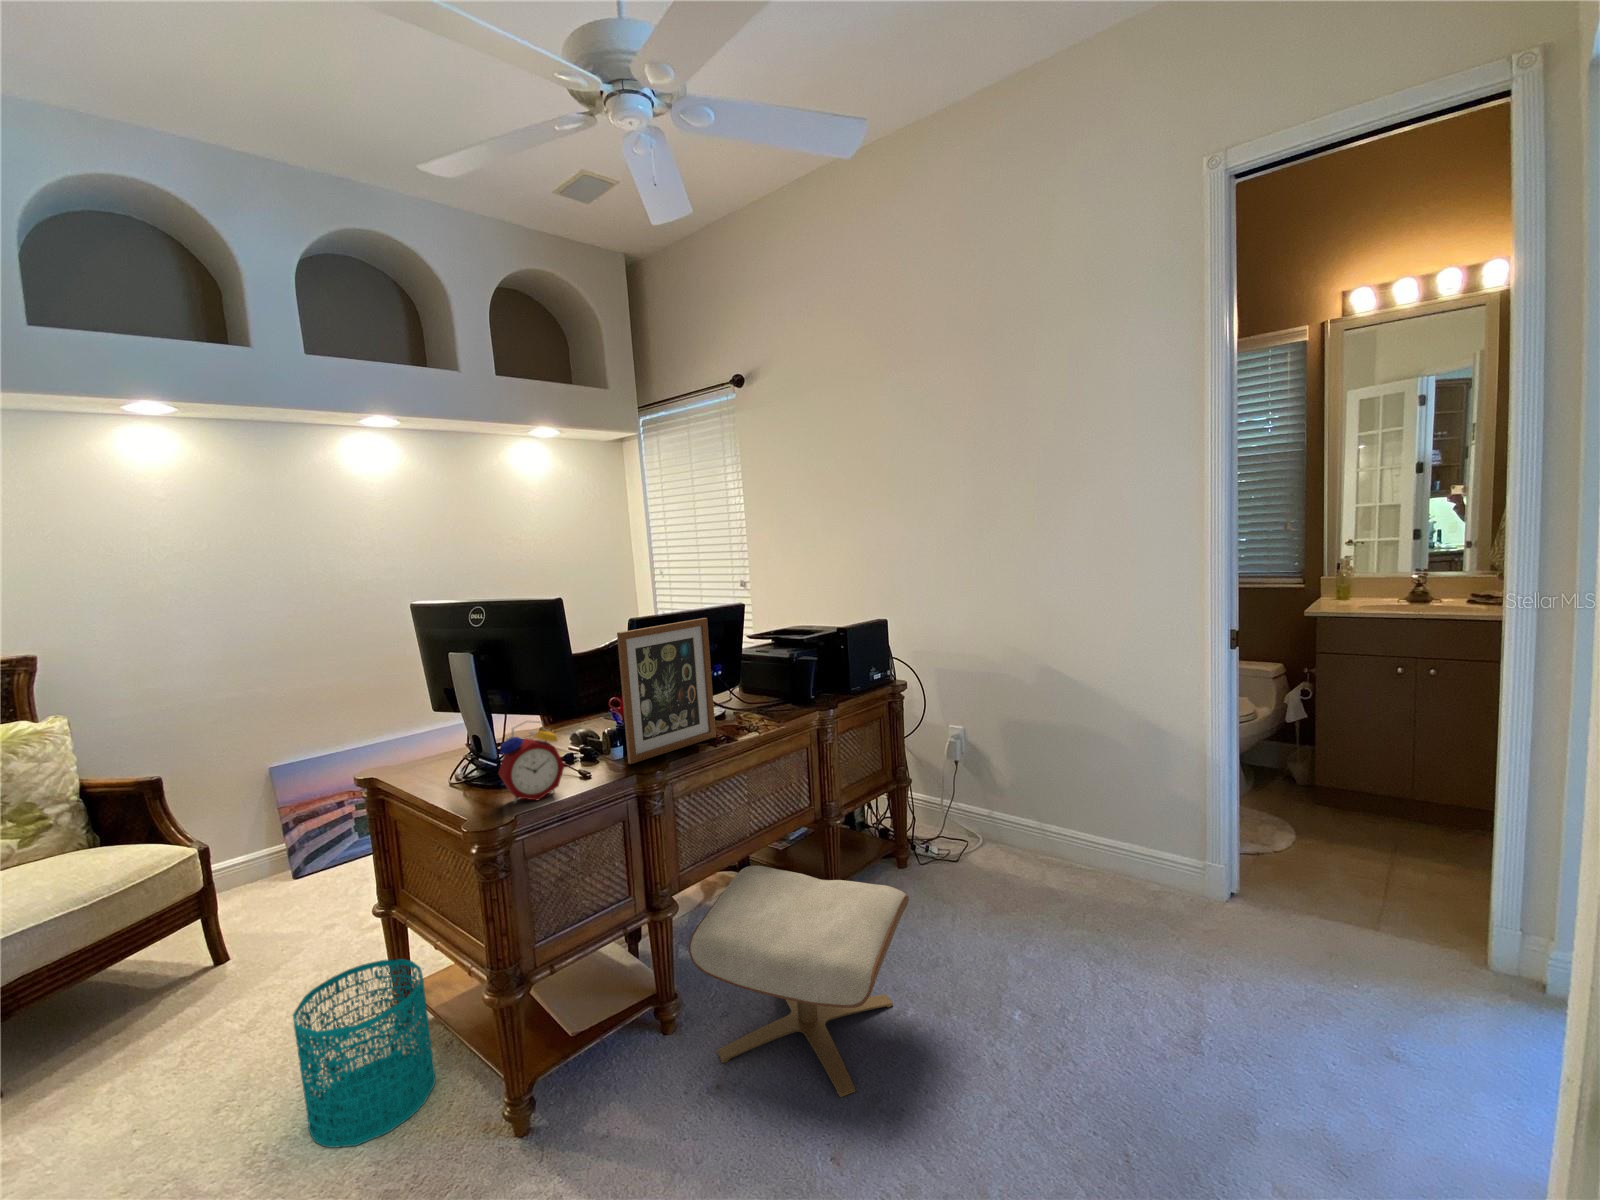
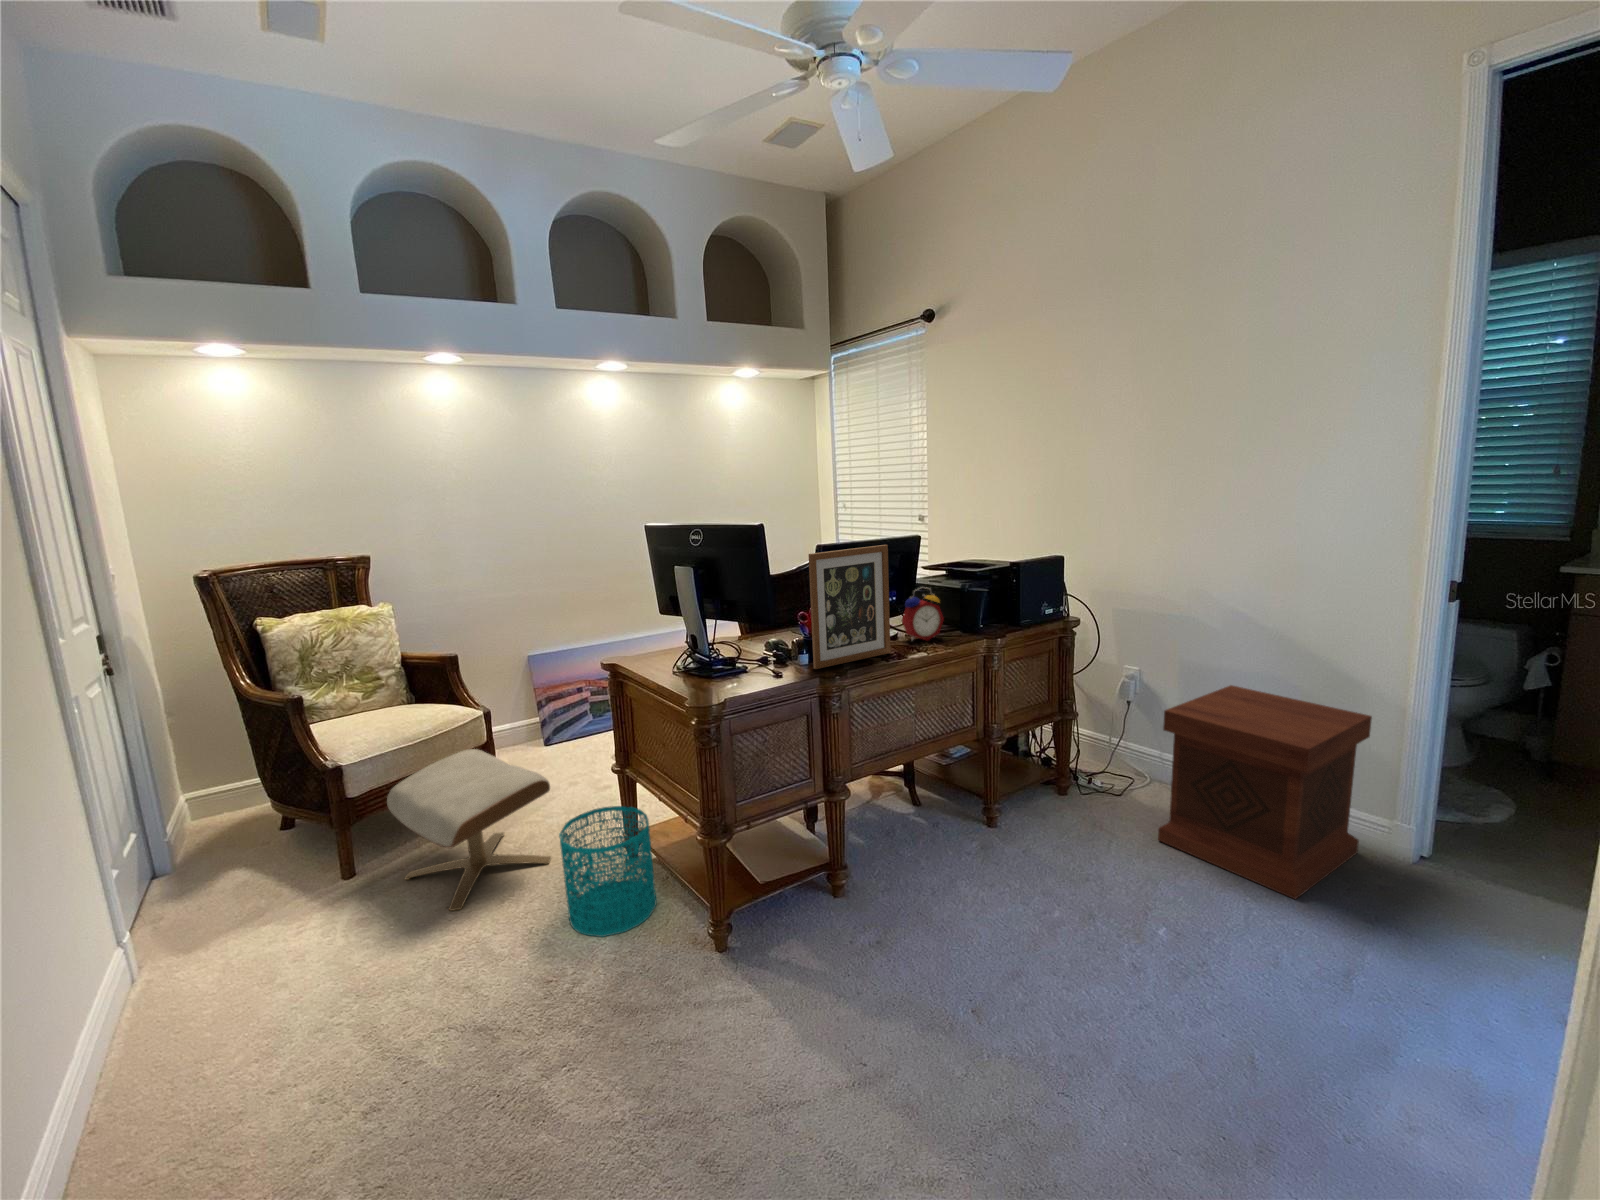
alarm clock: present [498,721,565,802] -> present [902,587,944,641]
side table: none [995,740,1174,955] -> present [1158,685,1372,899]
ottoman: present [689,866,909,1097] -> present [387,749,551,911]

